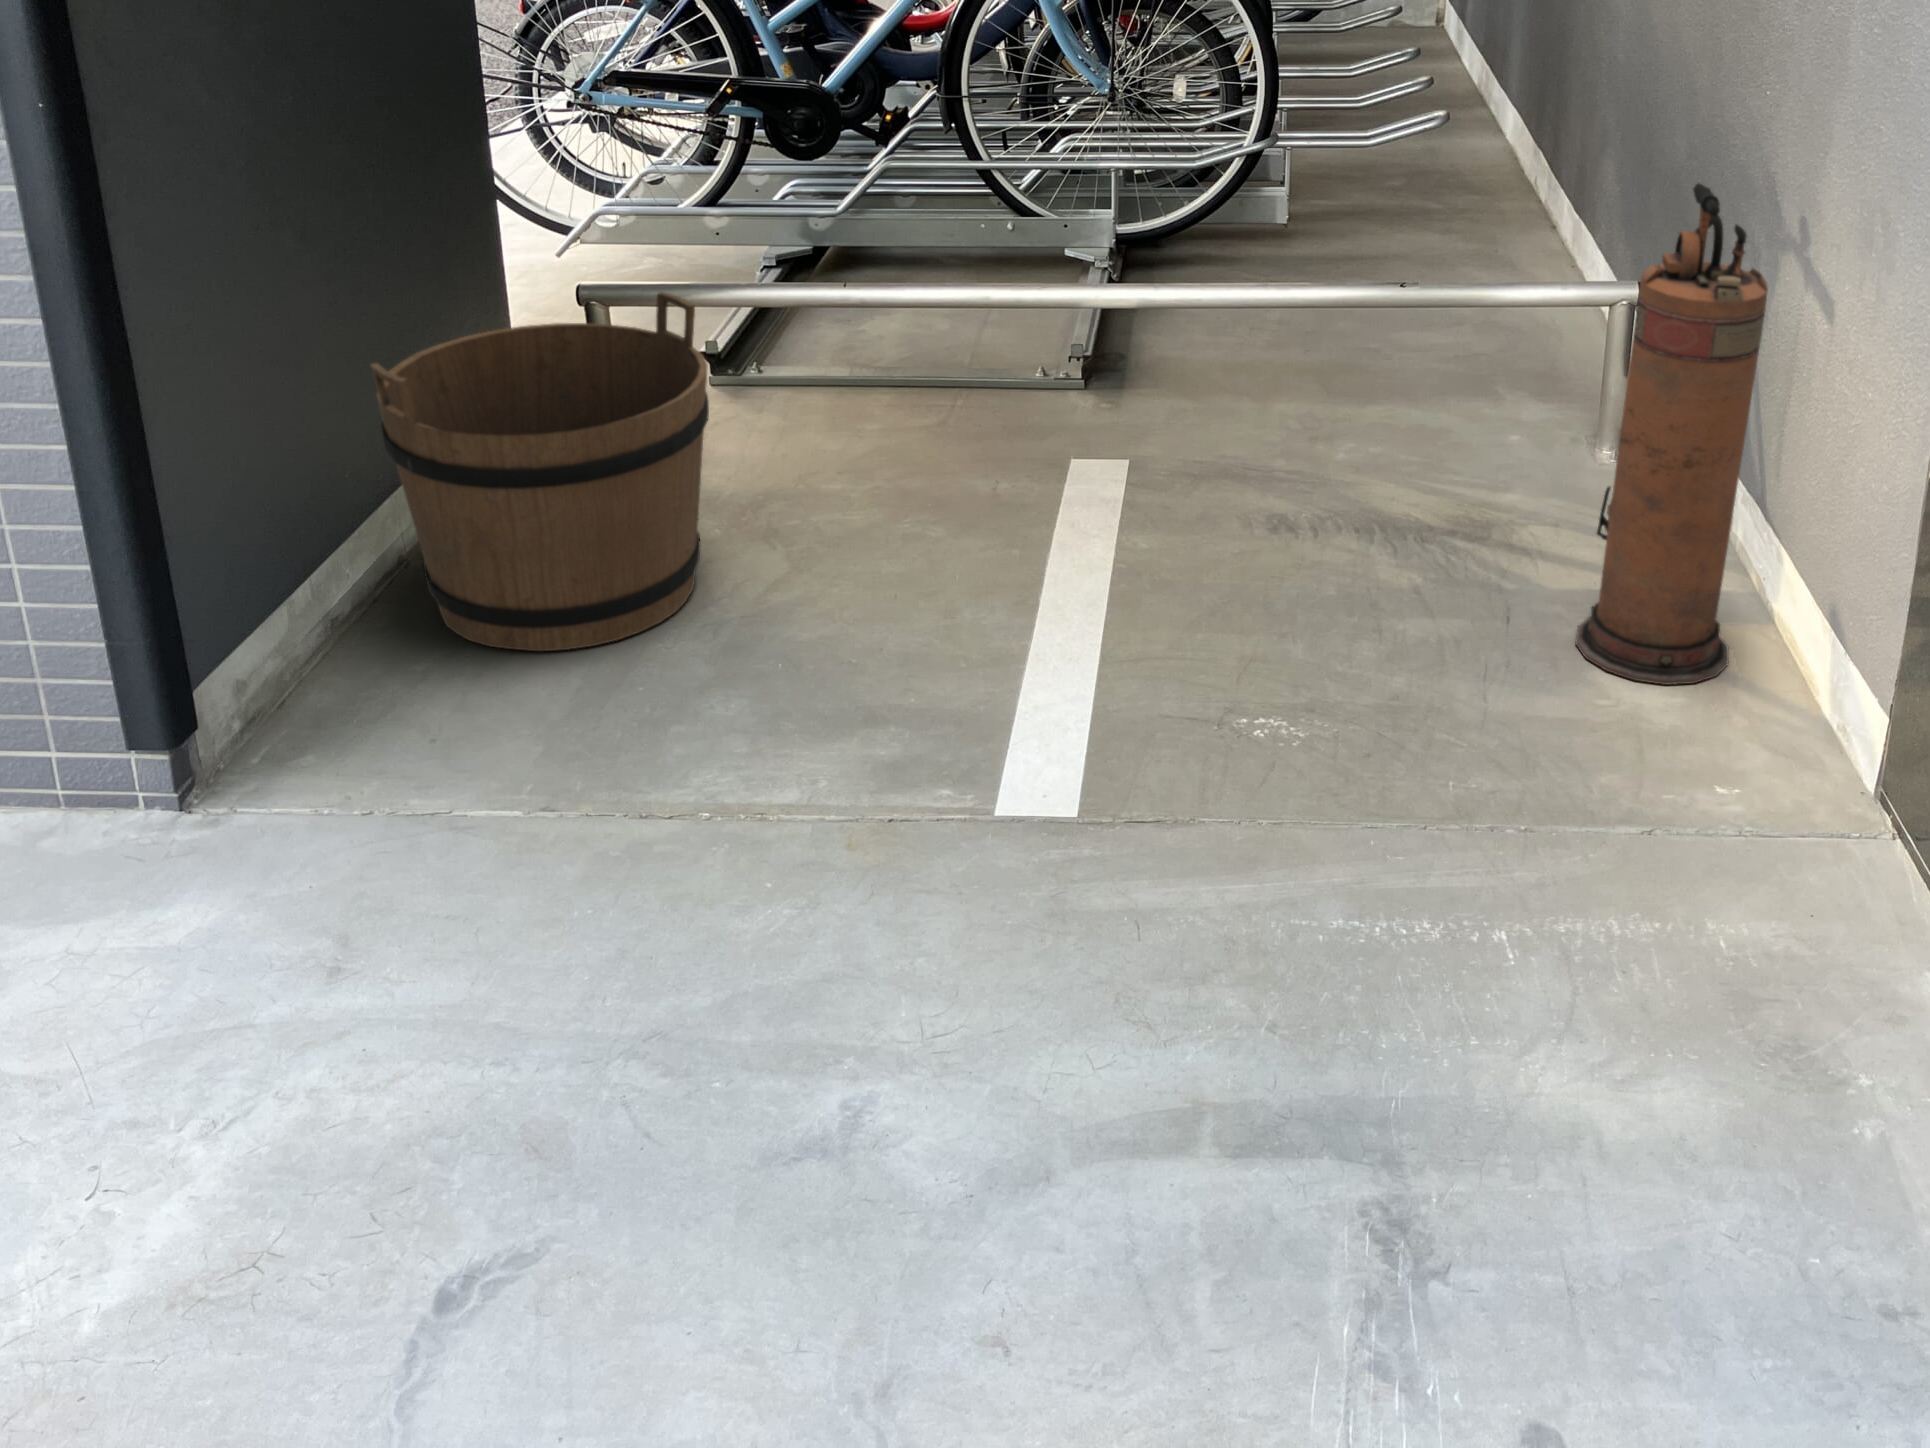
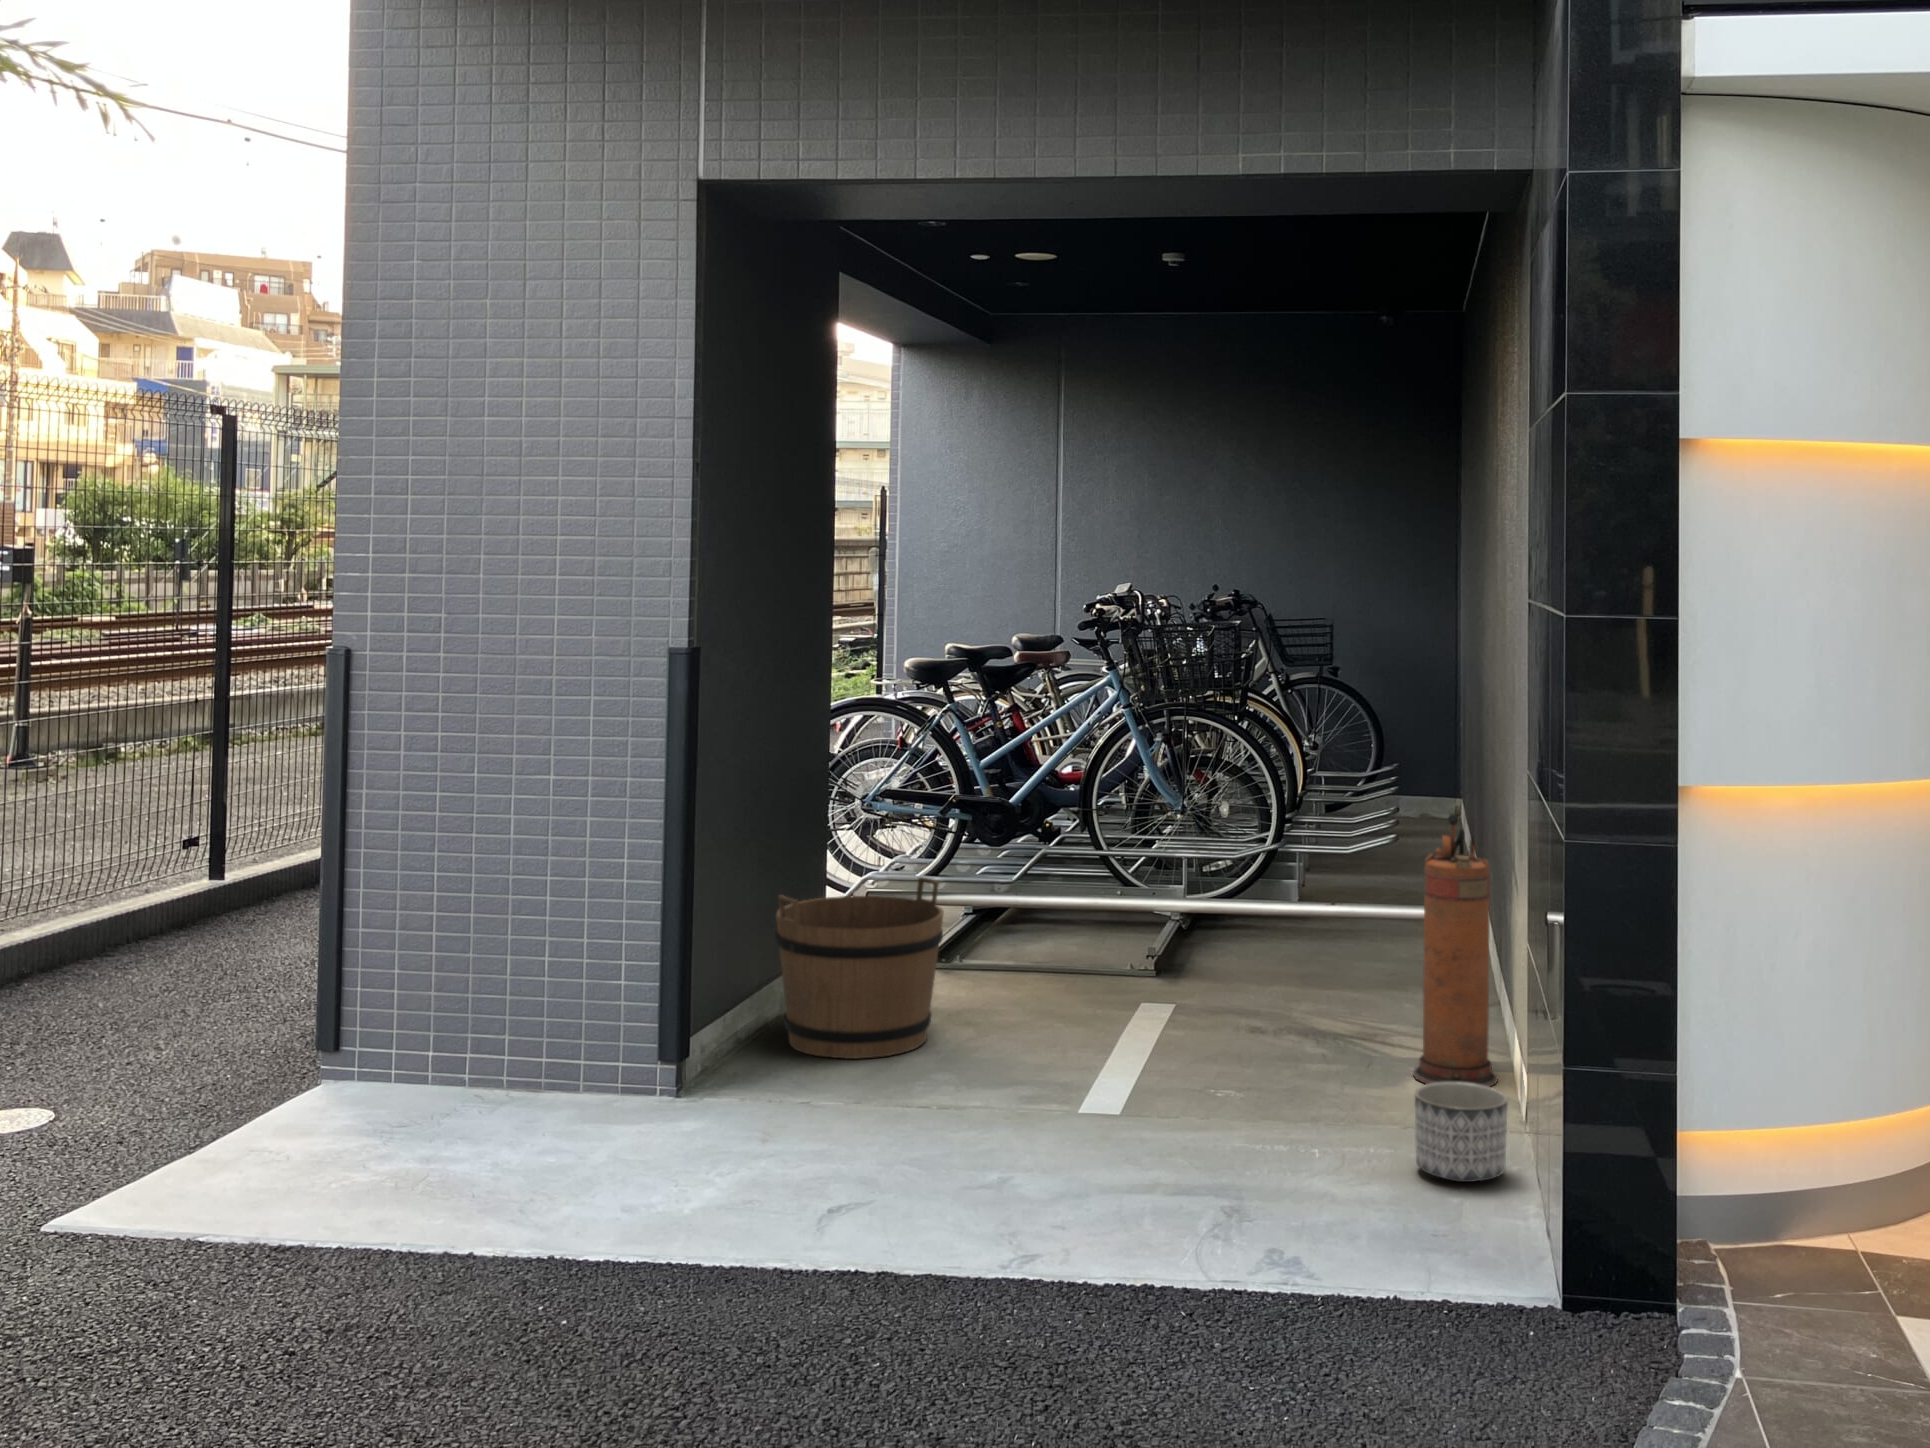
planter: none [1684,797,1899,1026] -> present [1415,1082,1508,1182]

